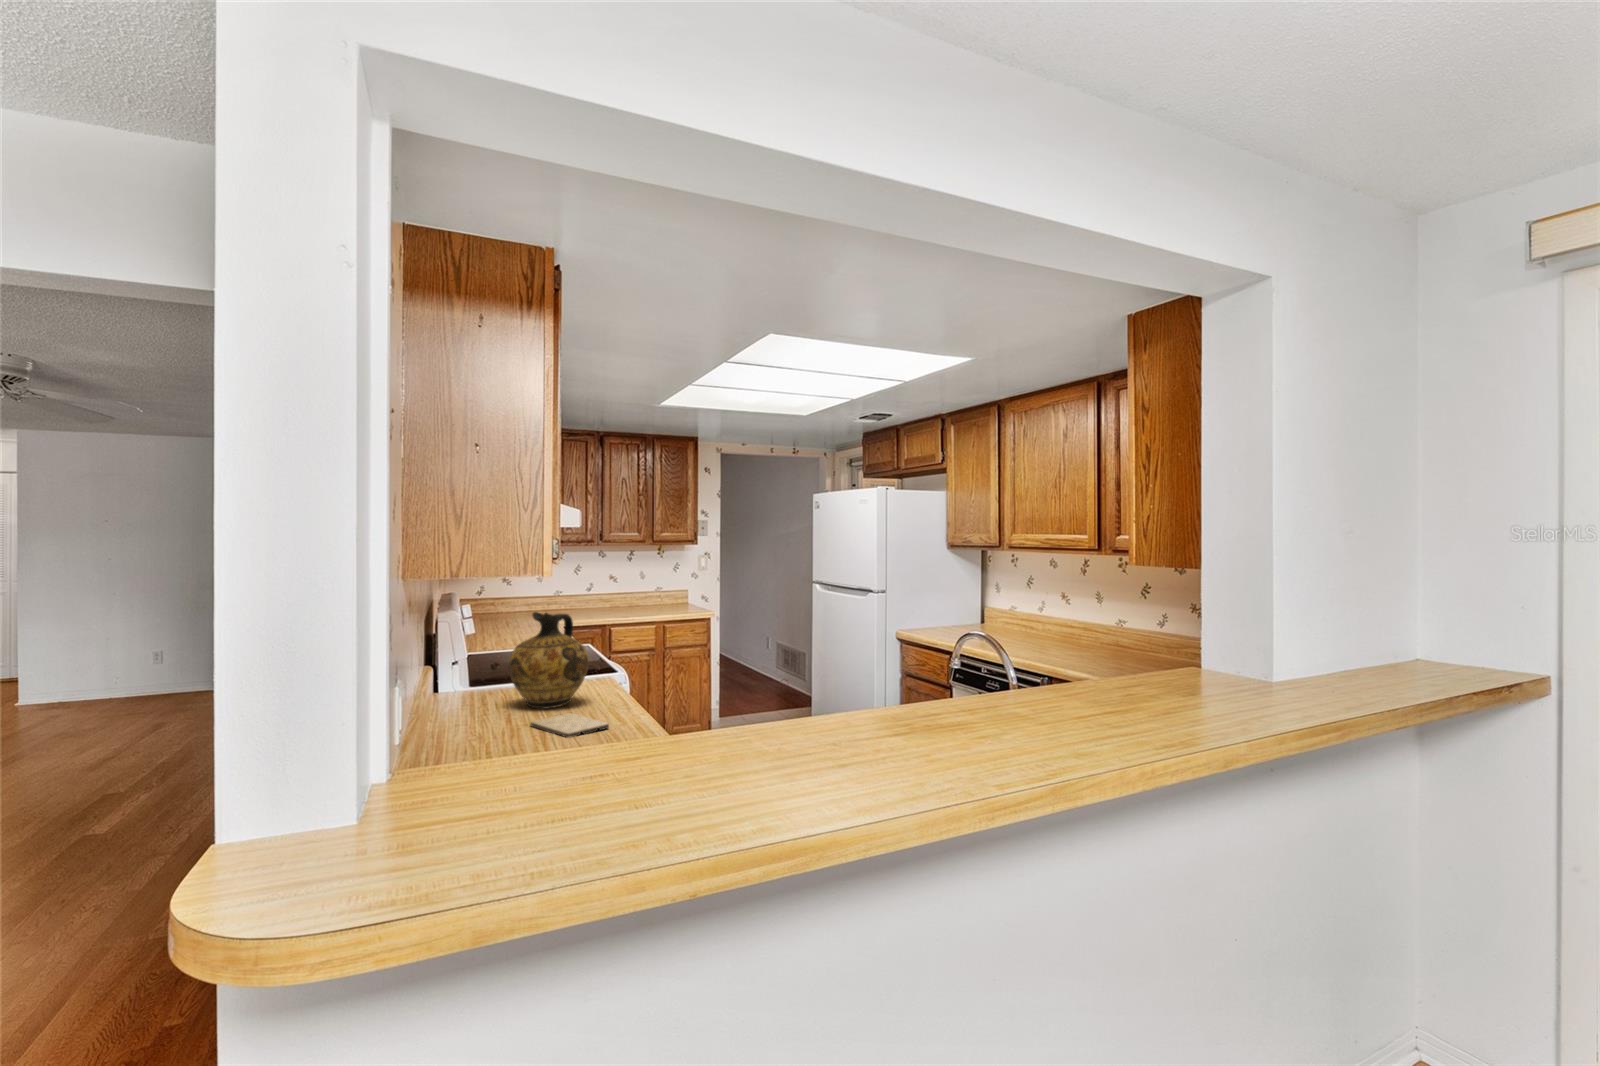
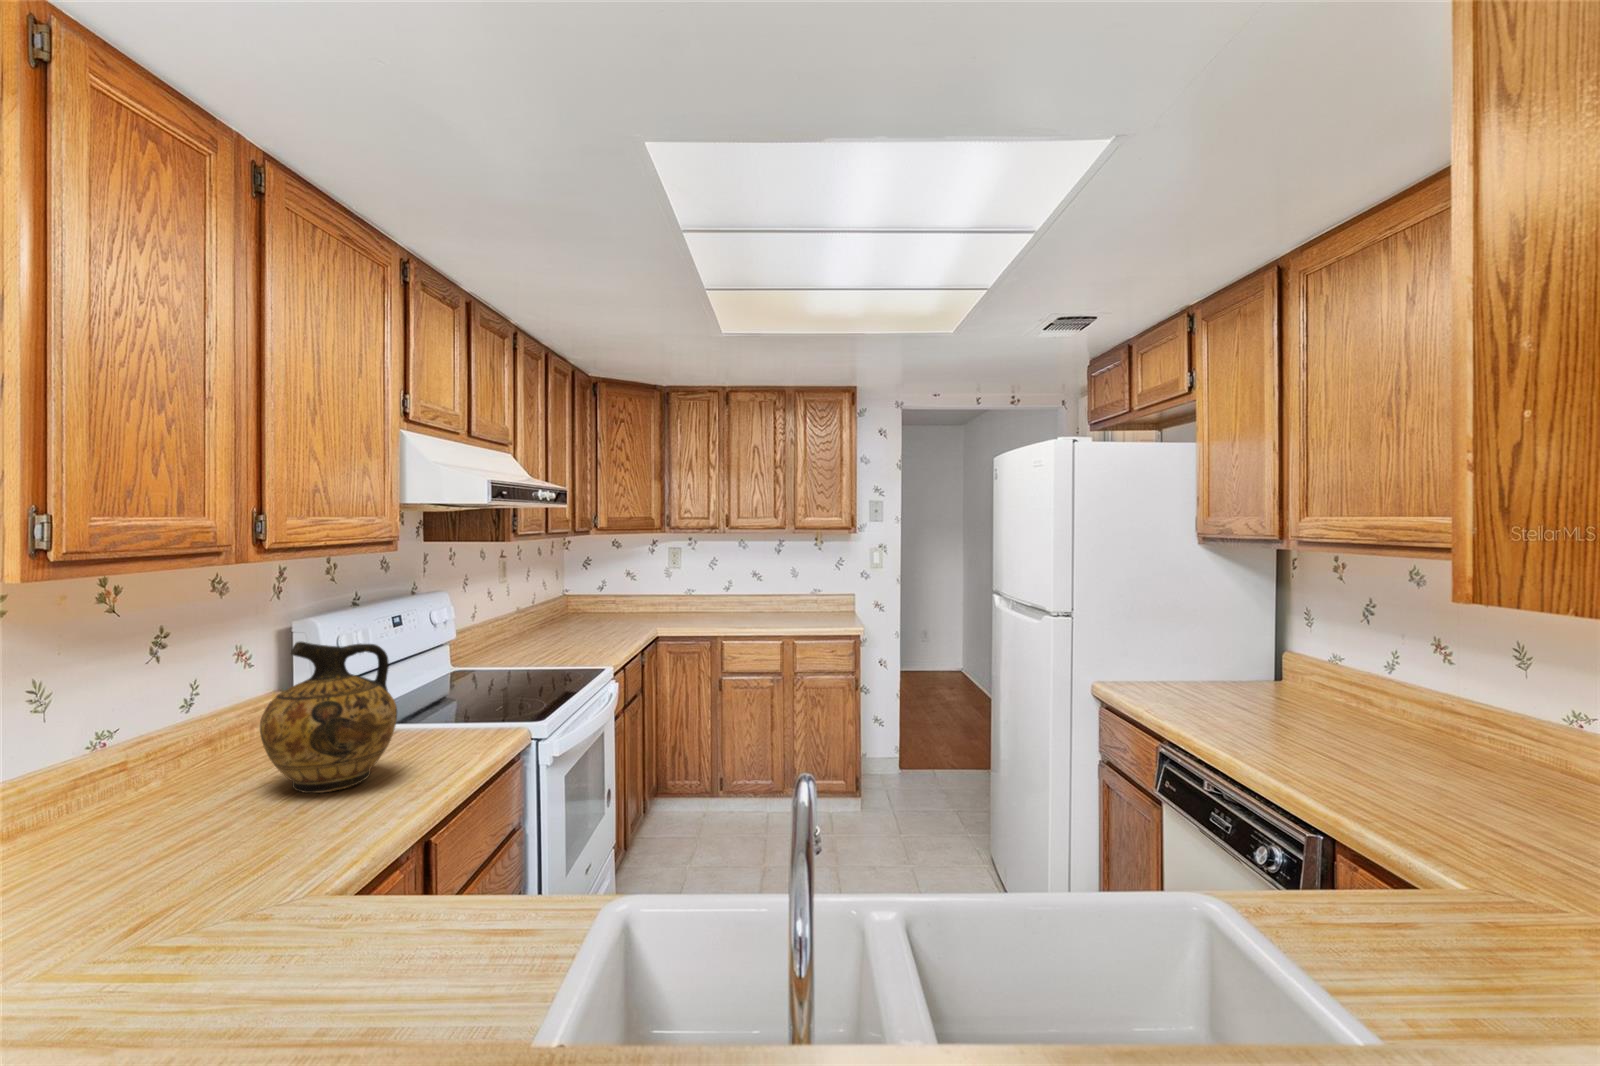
cutting board: present [530,713,609,738] -> none [144,817,271,882]

